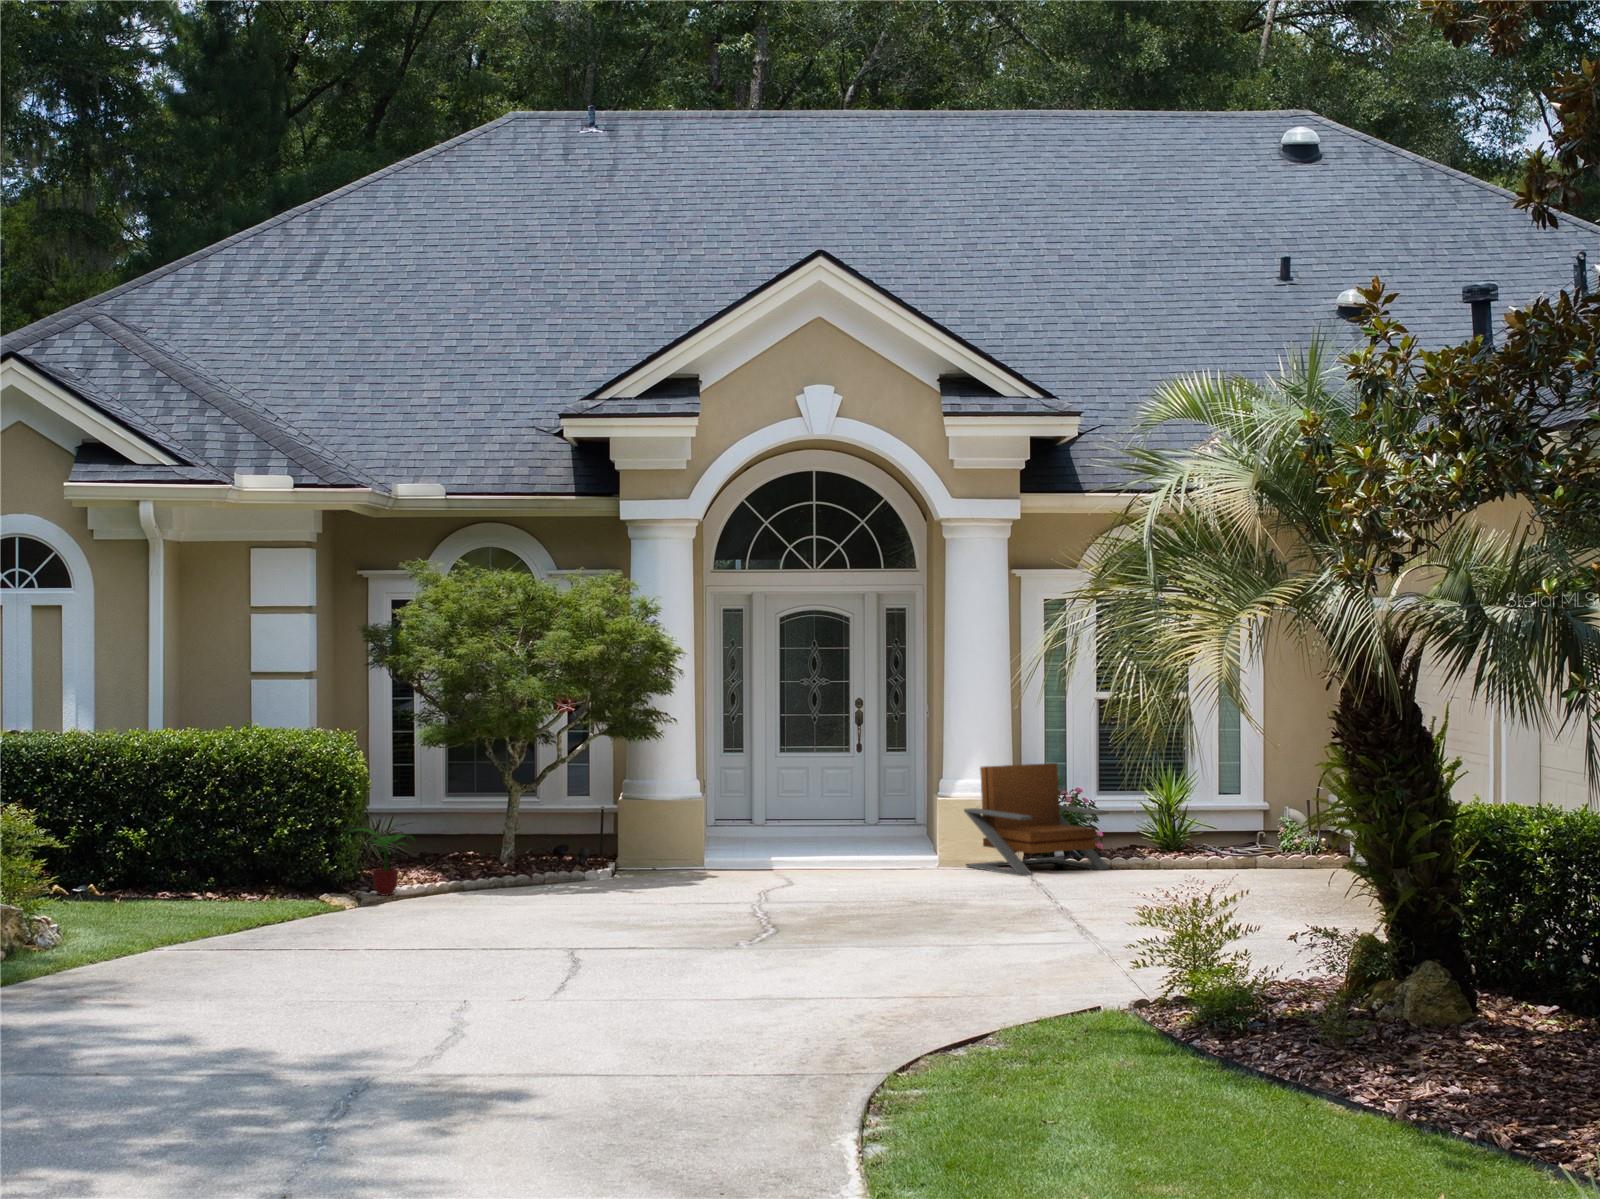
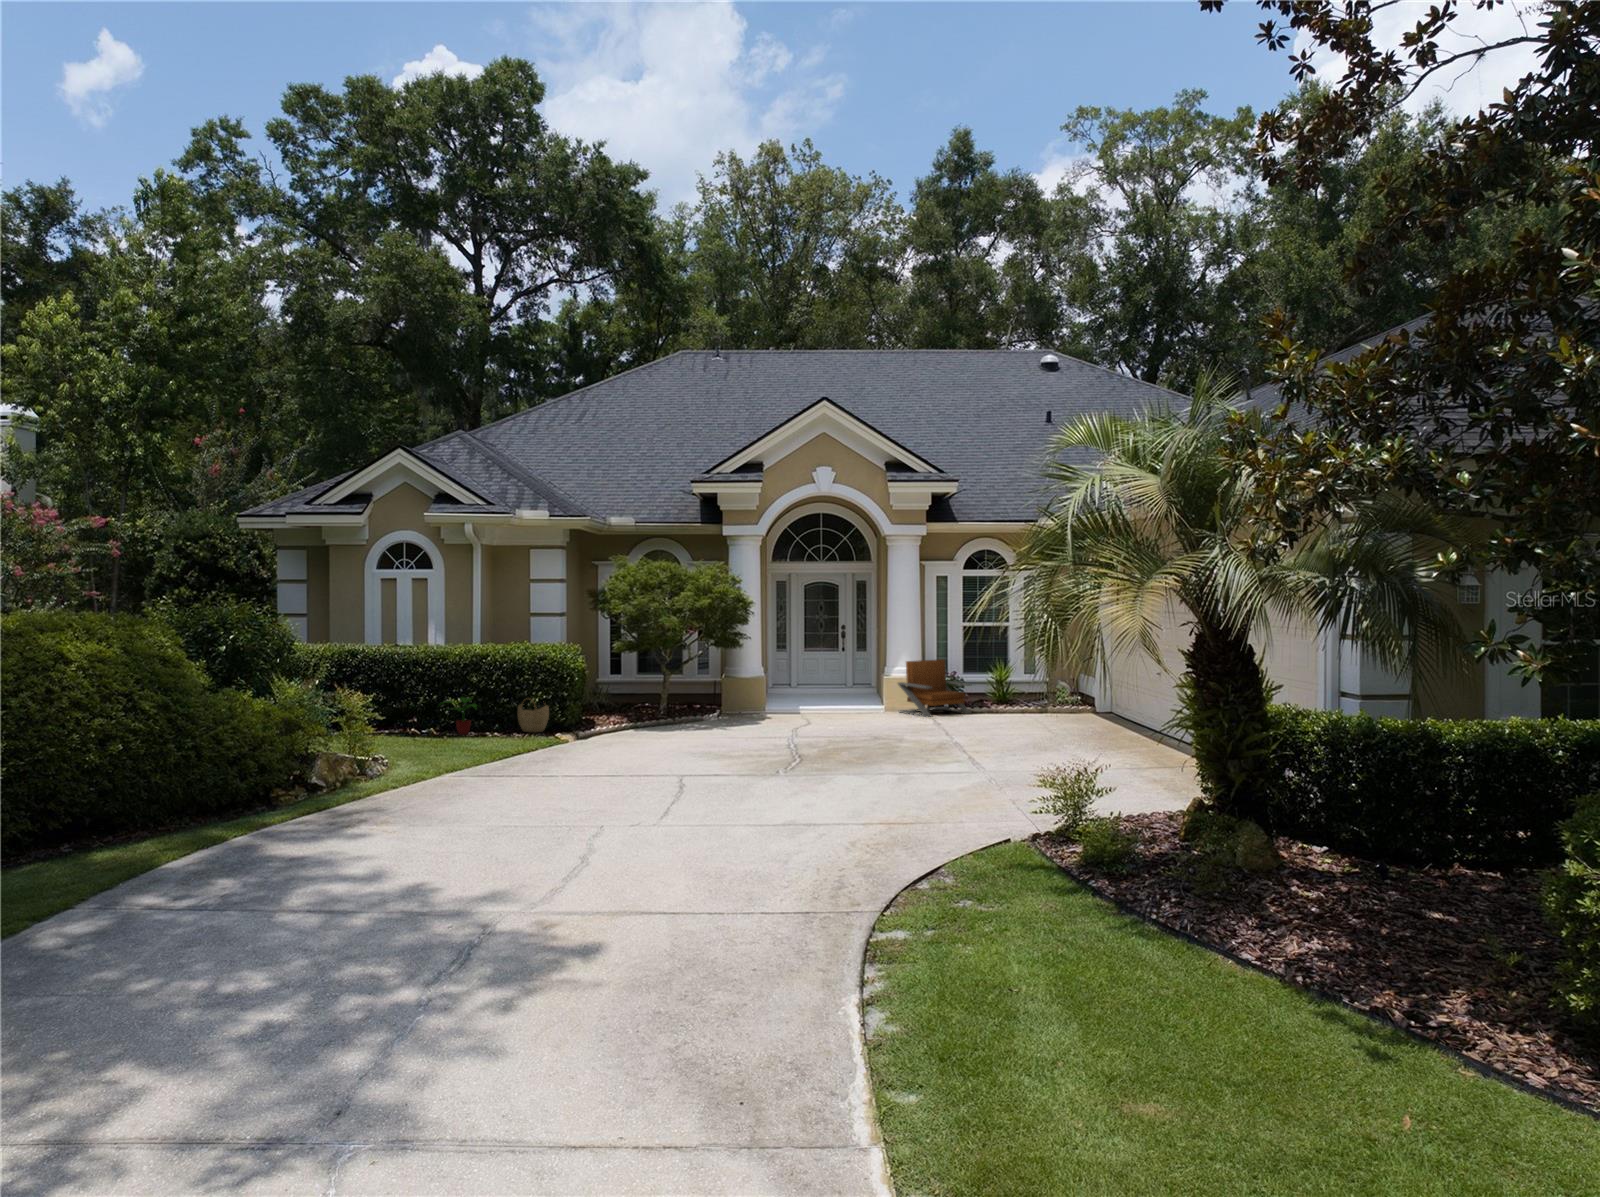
potted plant: present [344,828,415,895] -> present [442,697,477,735]
woven basket: none [222,833,283,904] -> present [518,698,549,733]

